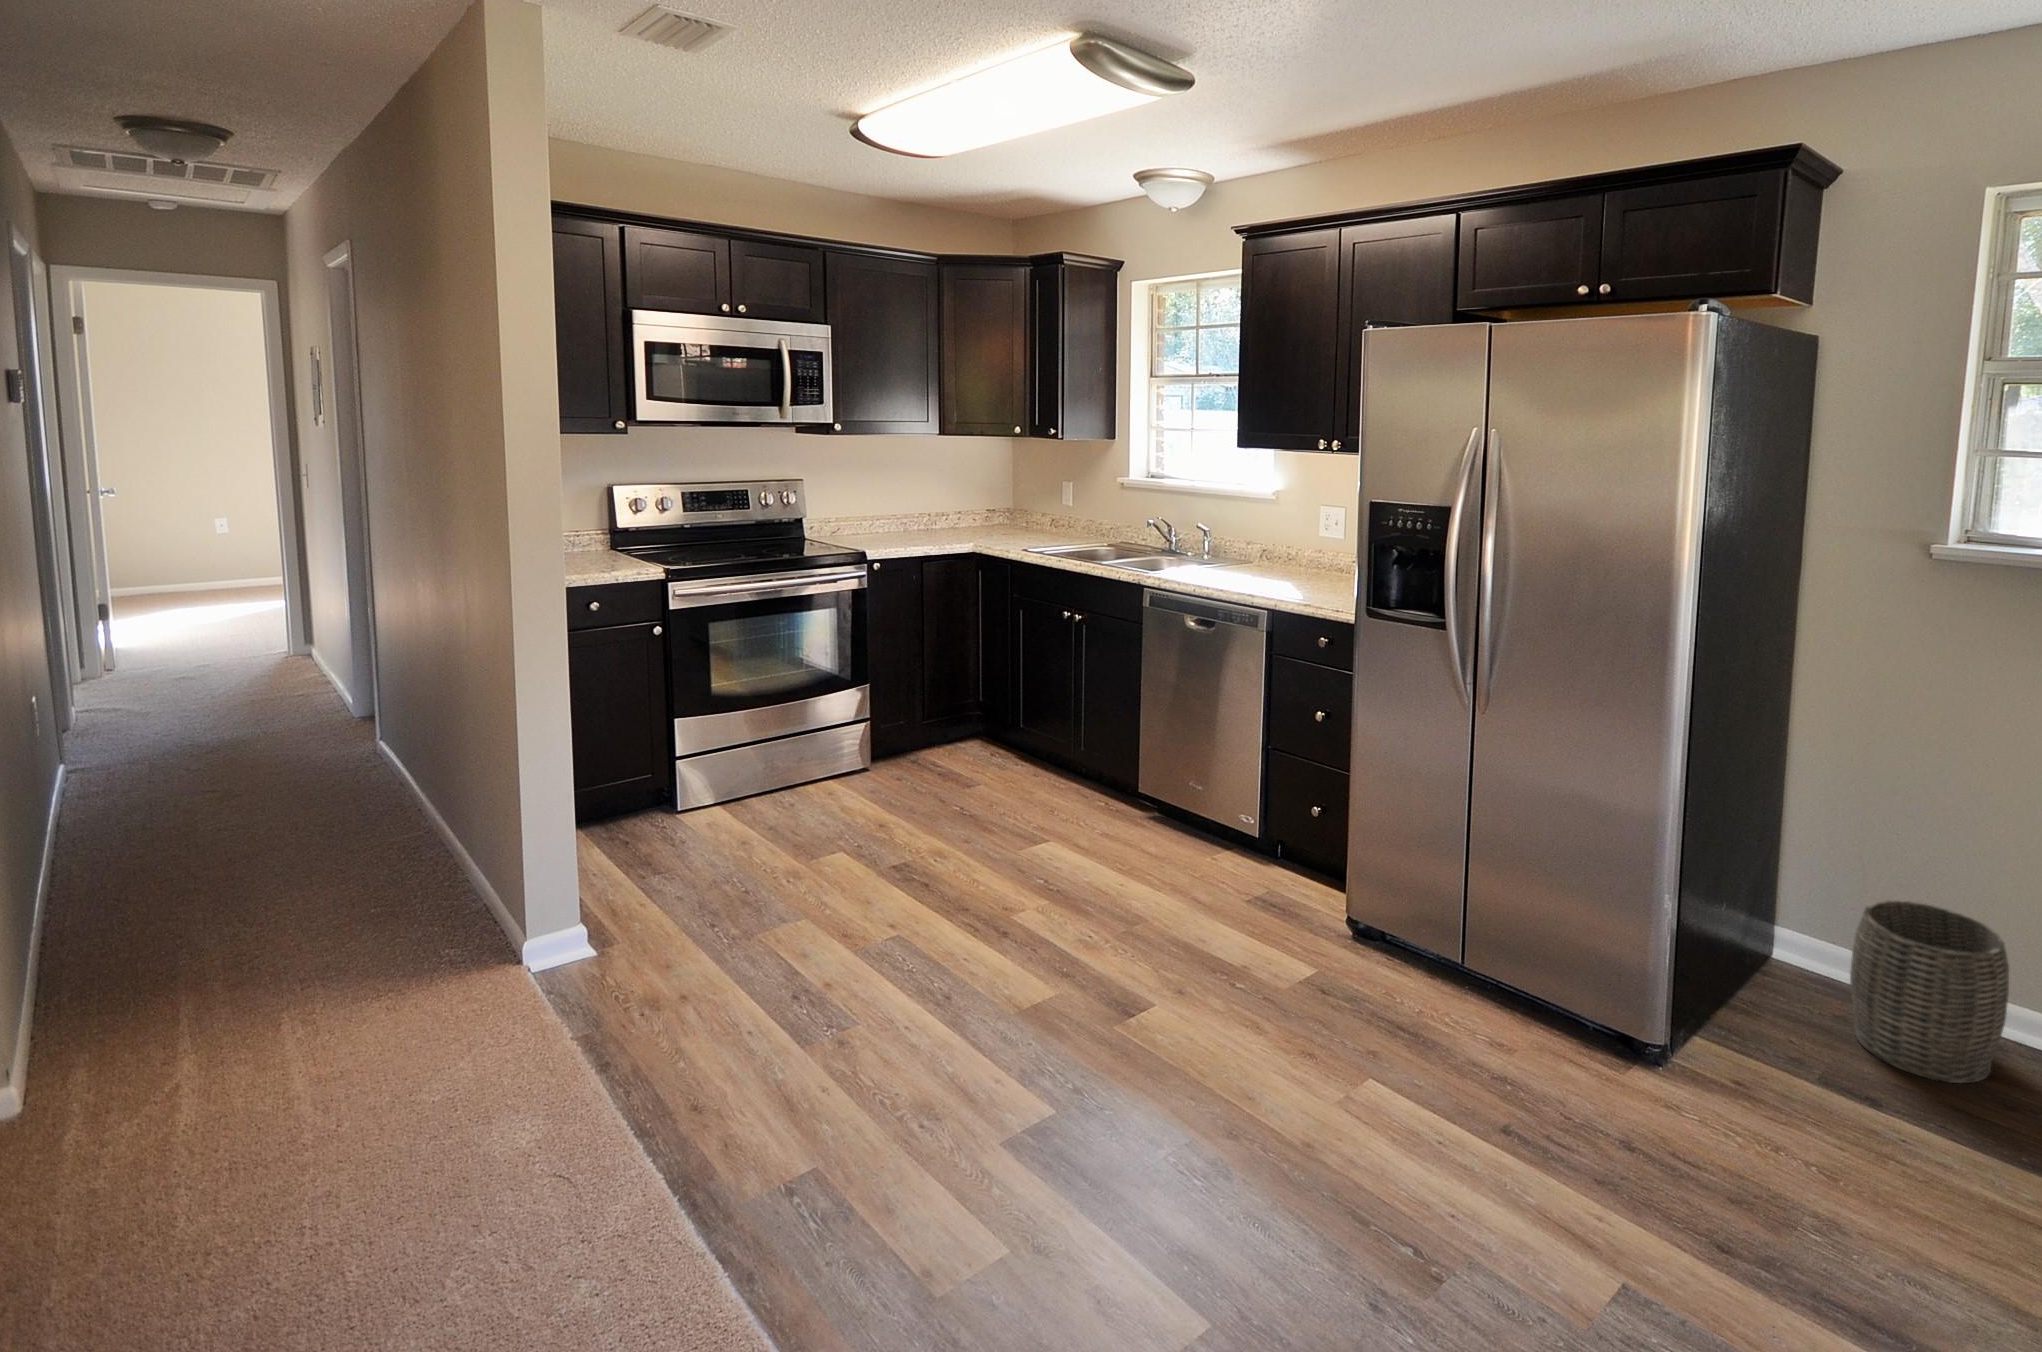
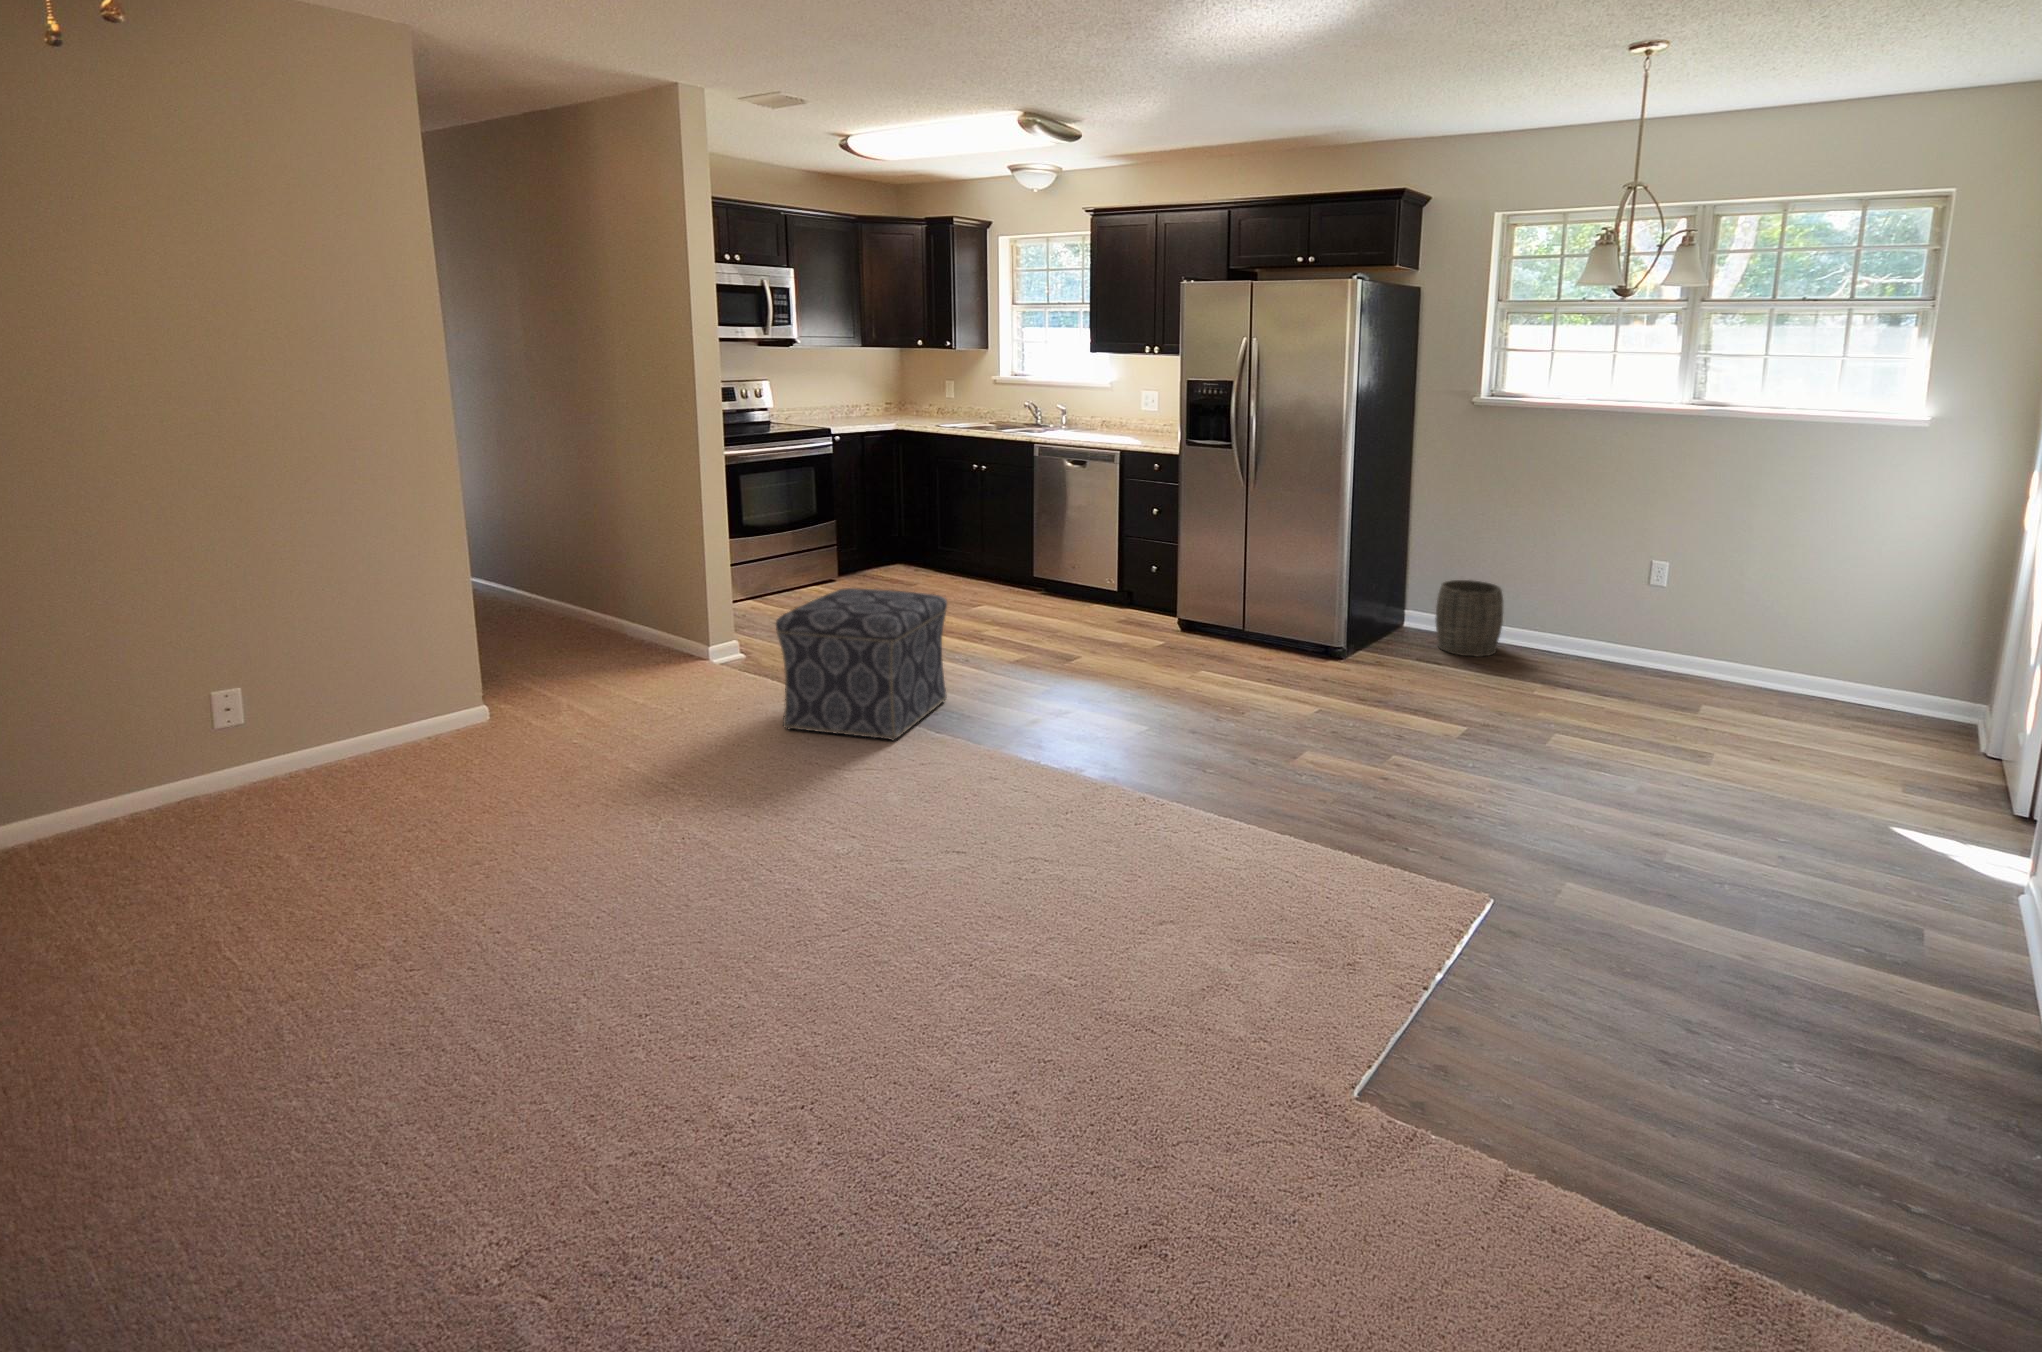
ottoman: none [453,885,841,1283] -> present [776,588,947,740]

